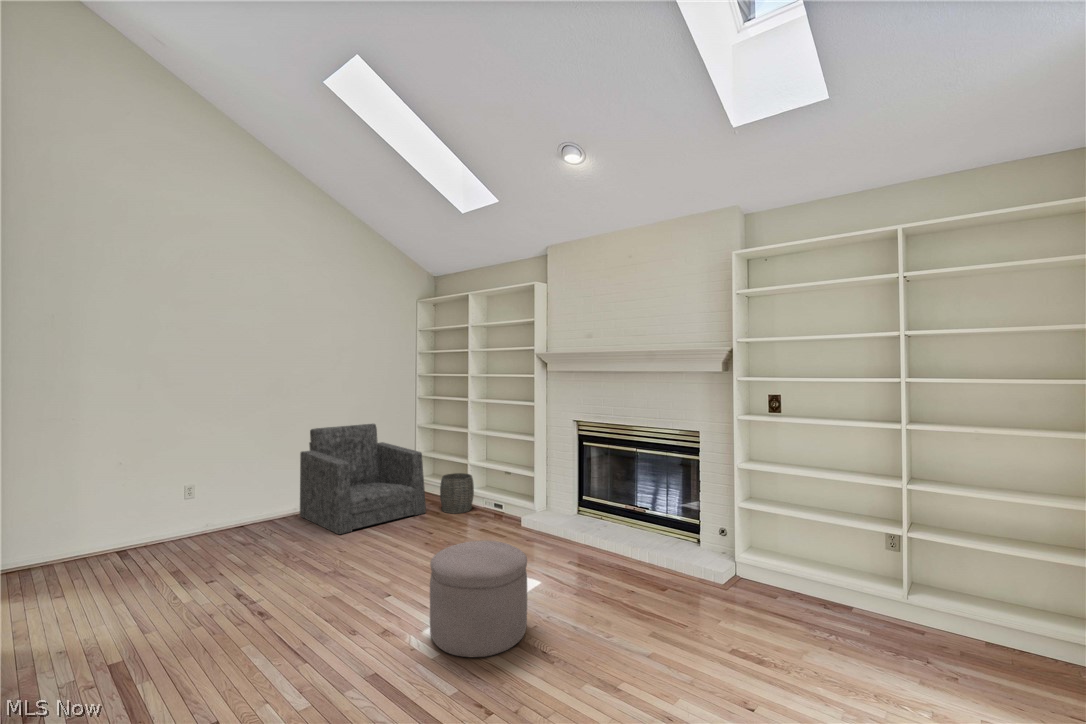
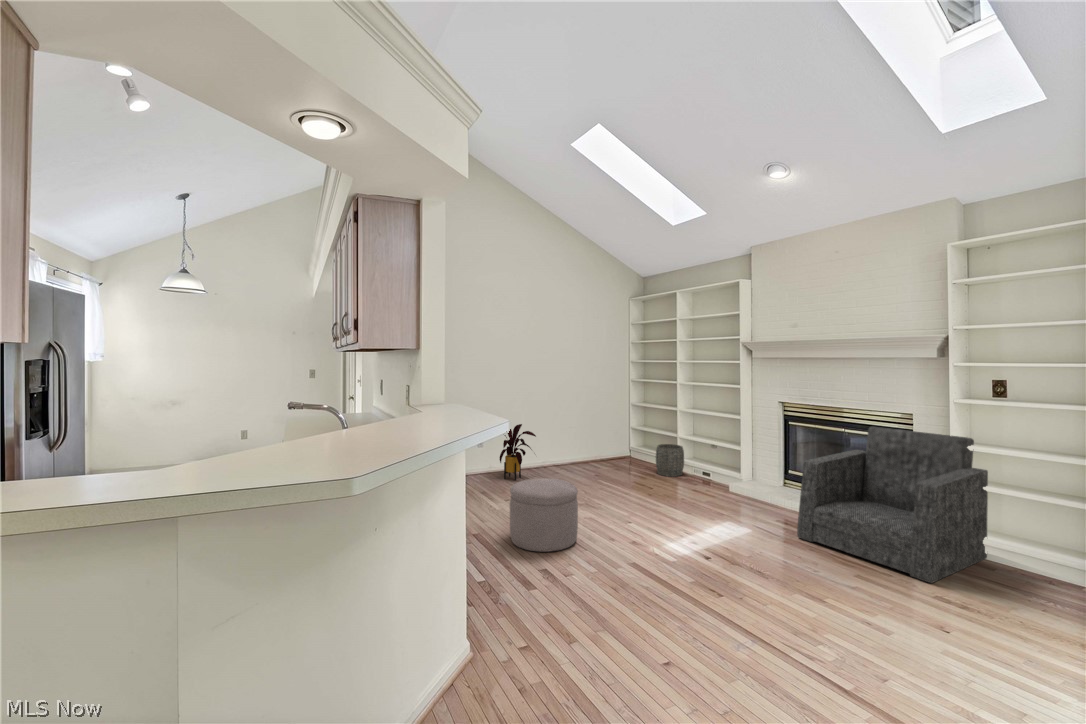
armchair: present [300,424,426,534] -> present [797,427,988,583]
house plant: none [197,461,274,543] -> present [500,424,536,480]
ottoman: present [430,541,527,657] -> present [510,478,578,552]

